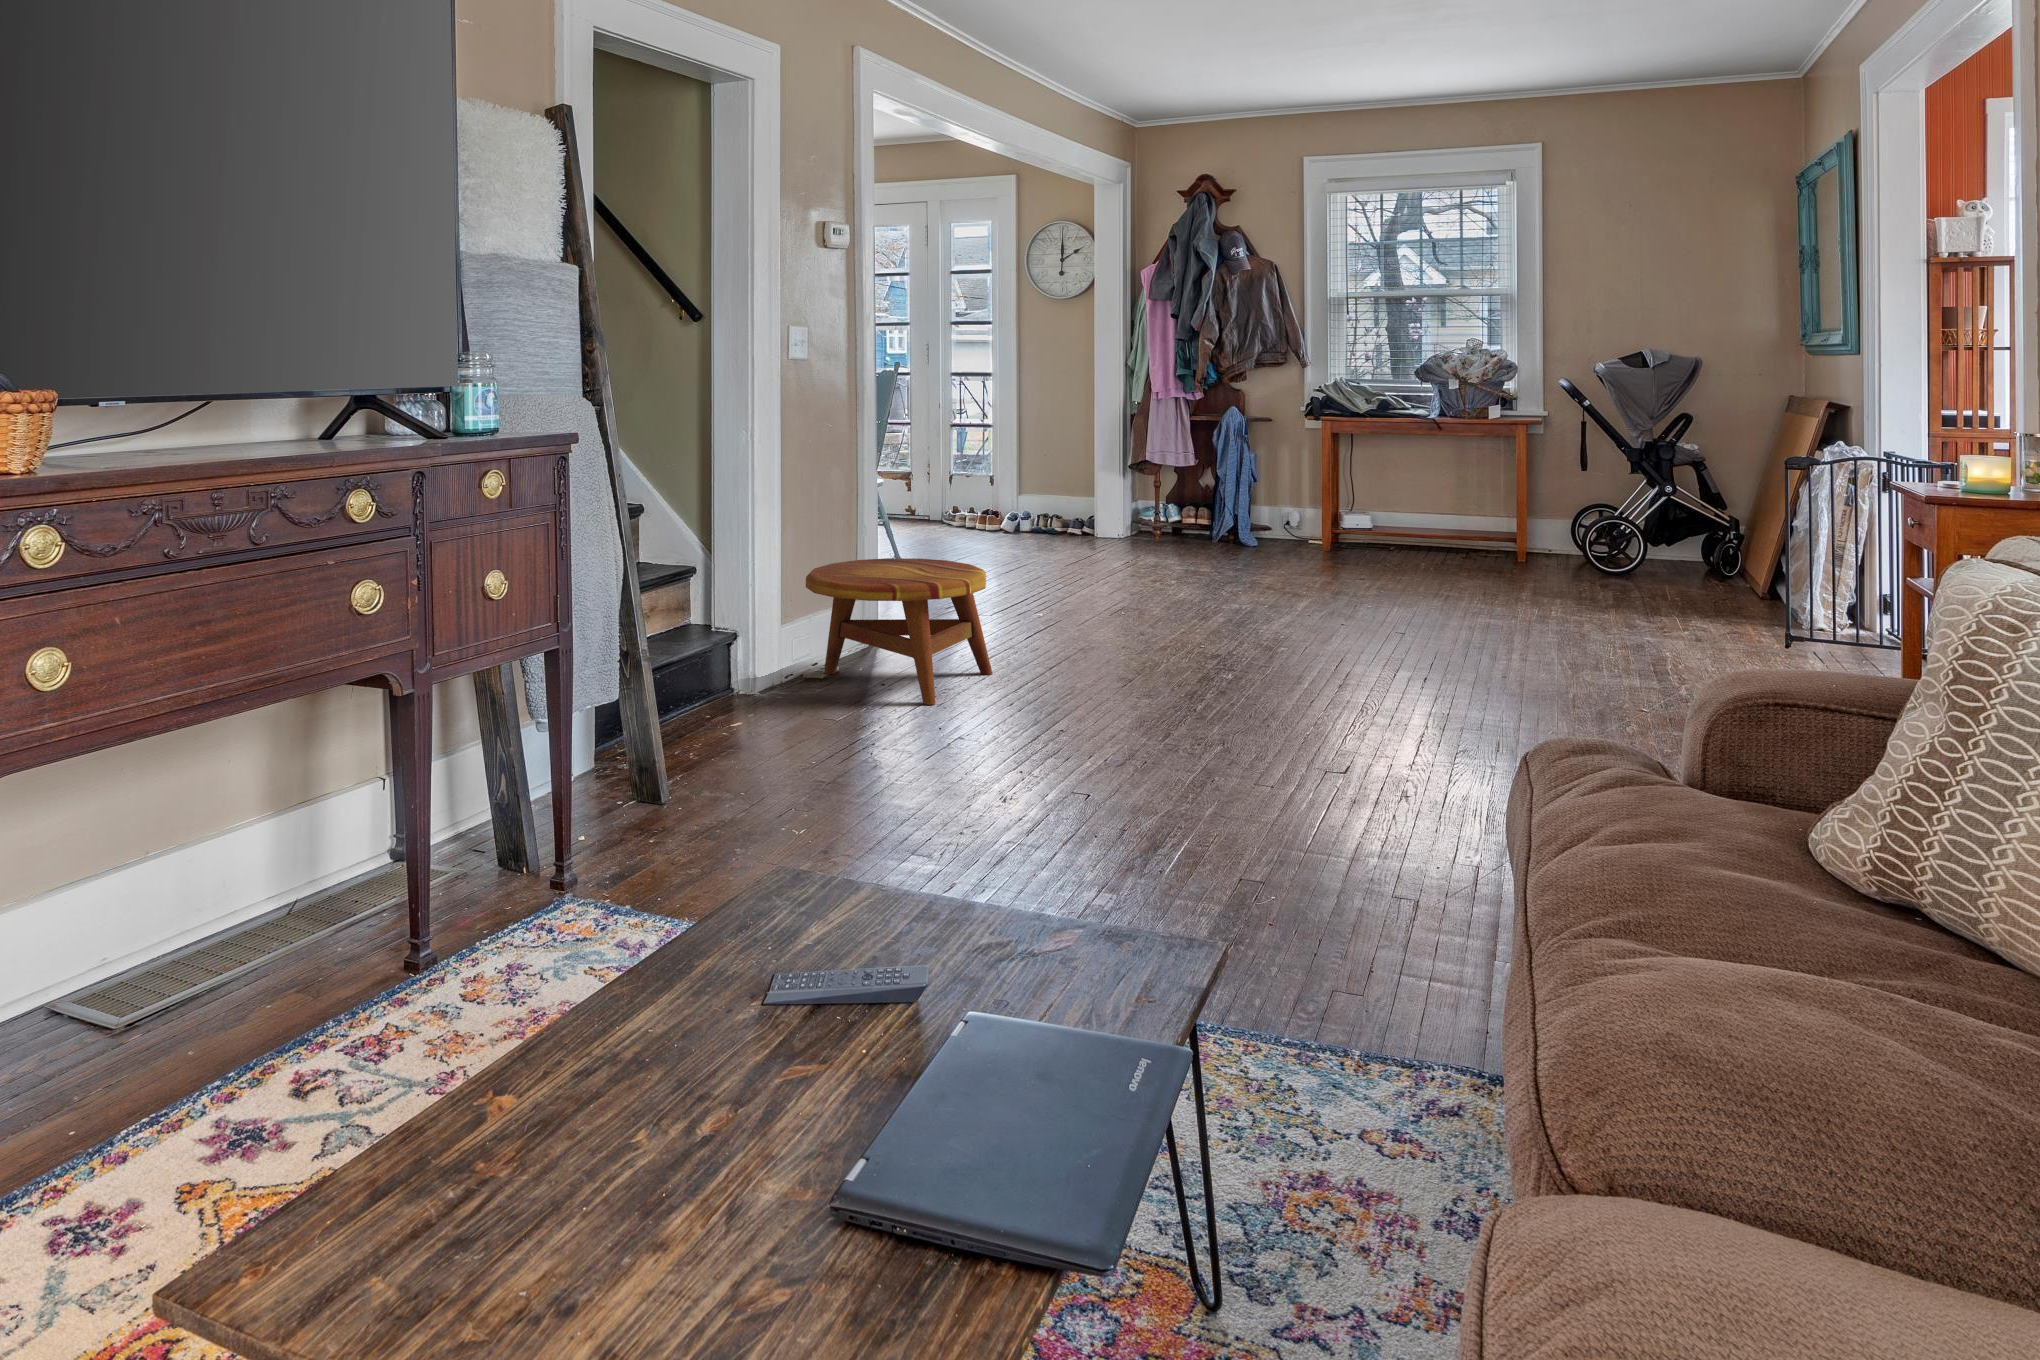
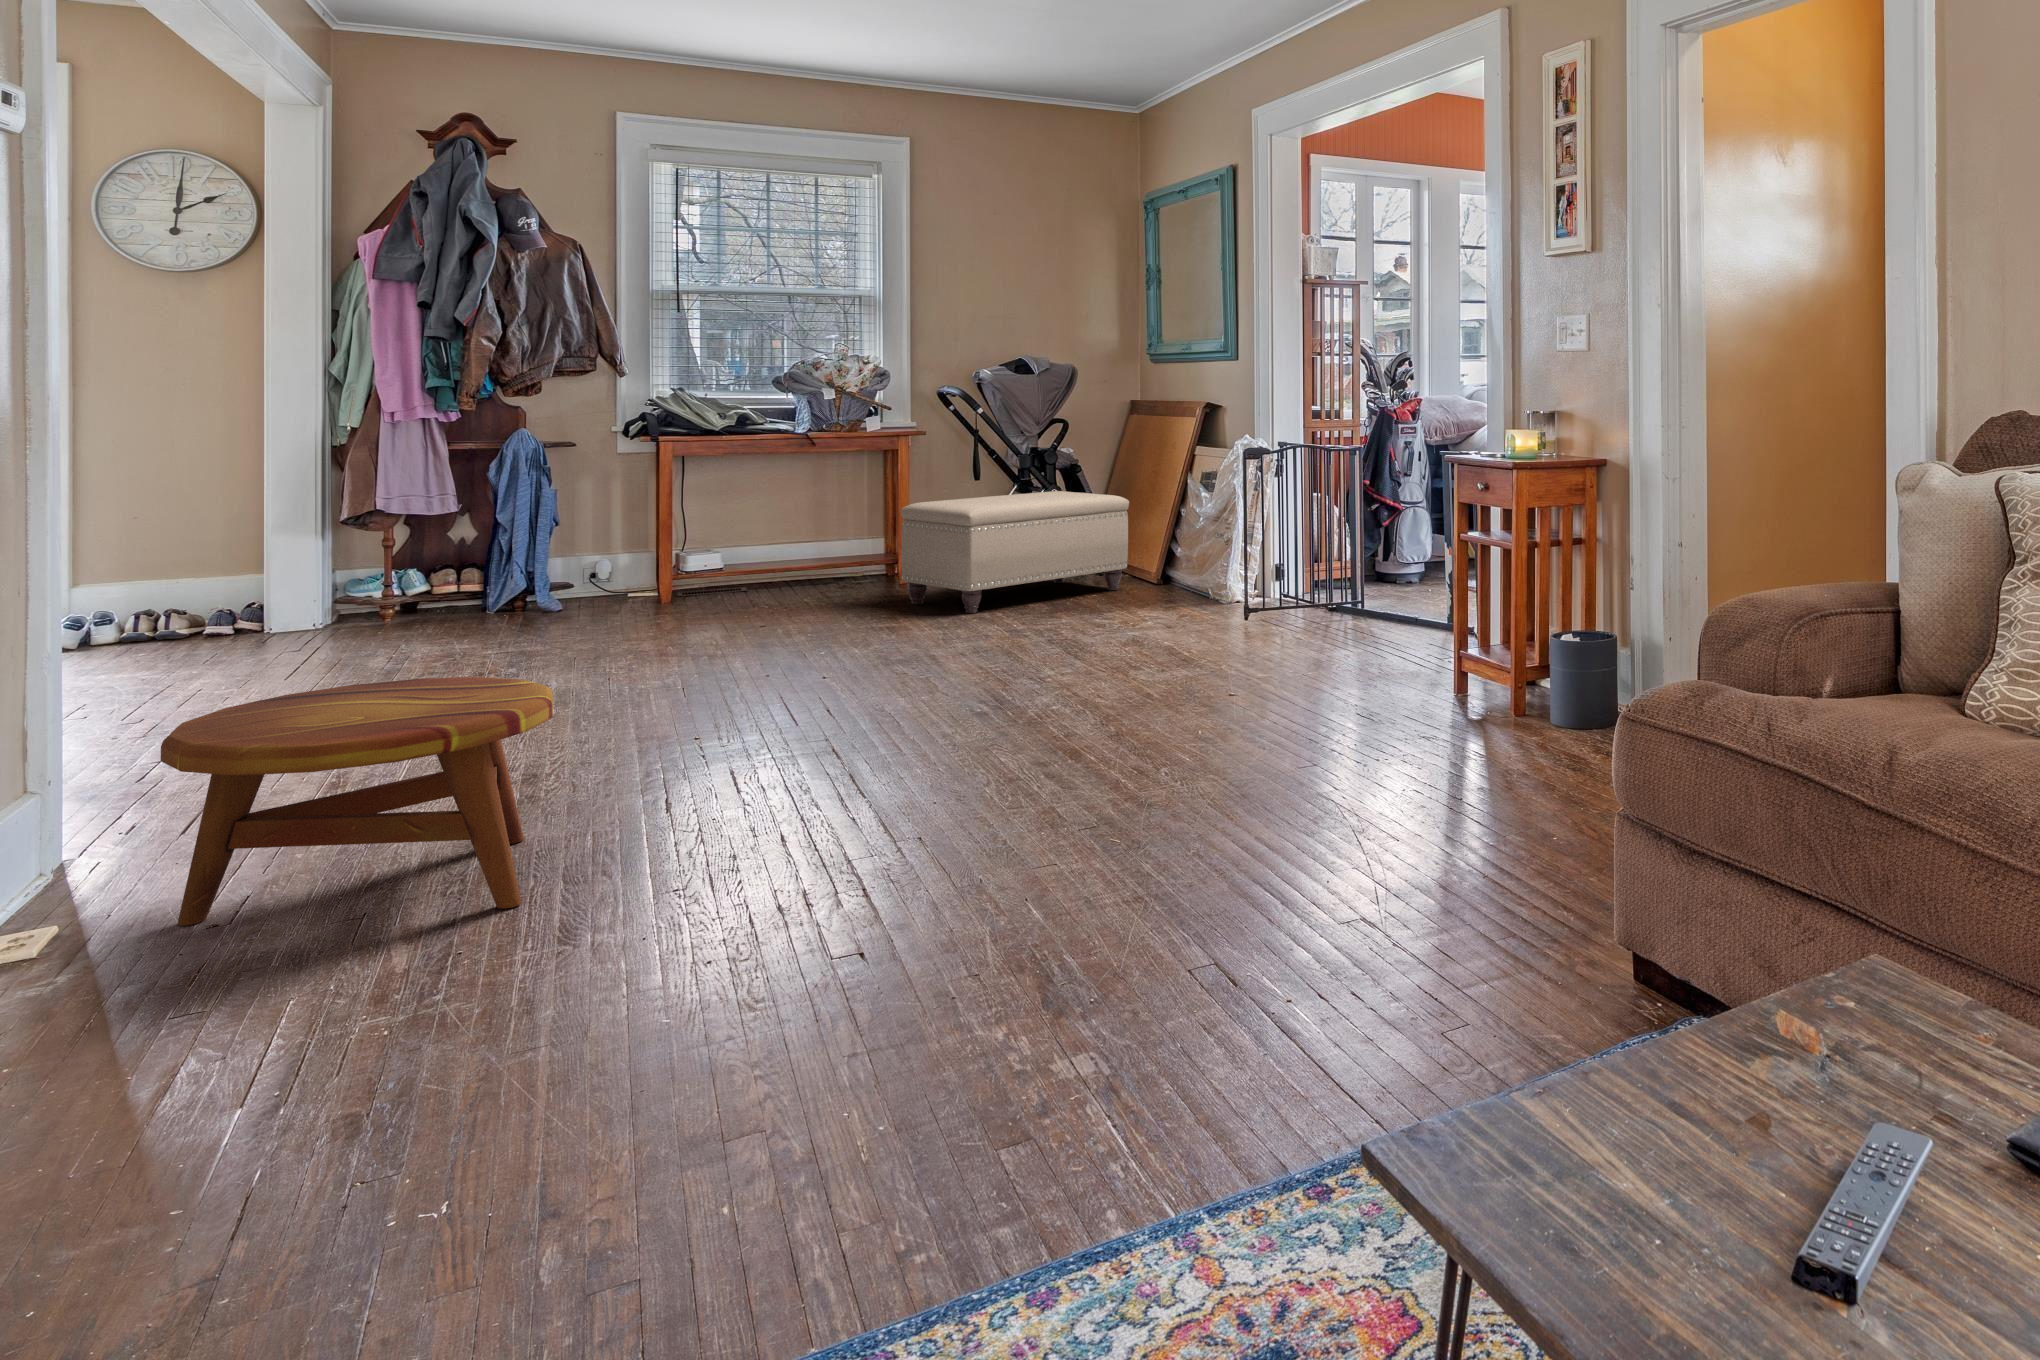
ottoman: none [1482,485,1720,595] -> present [901,491,1129,613]

